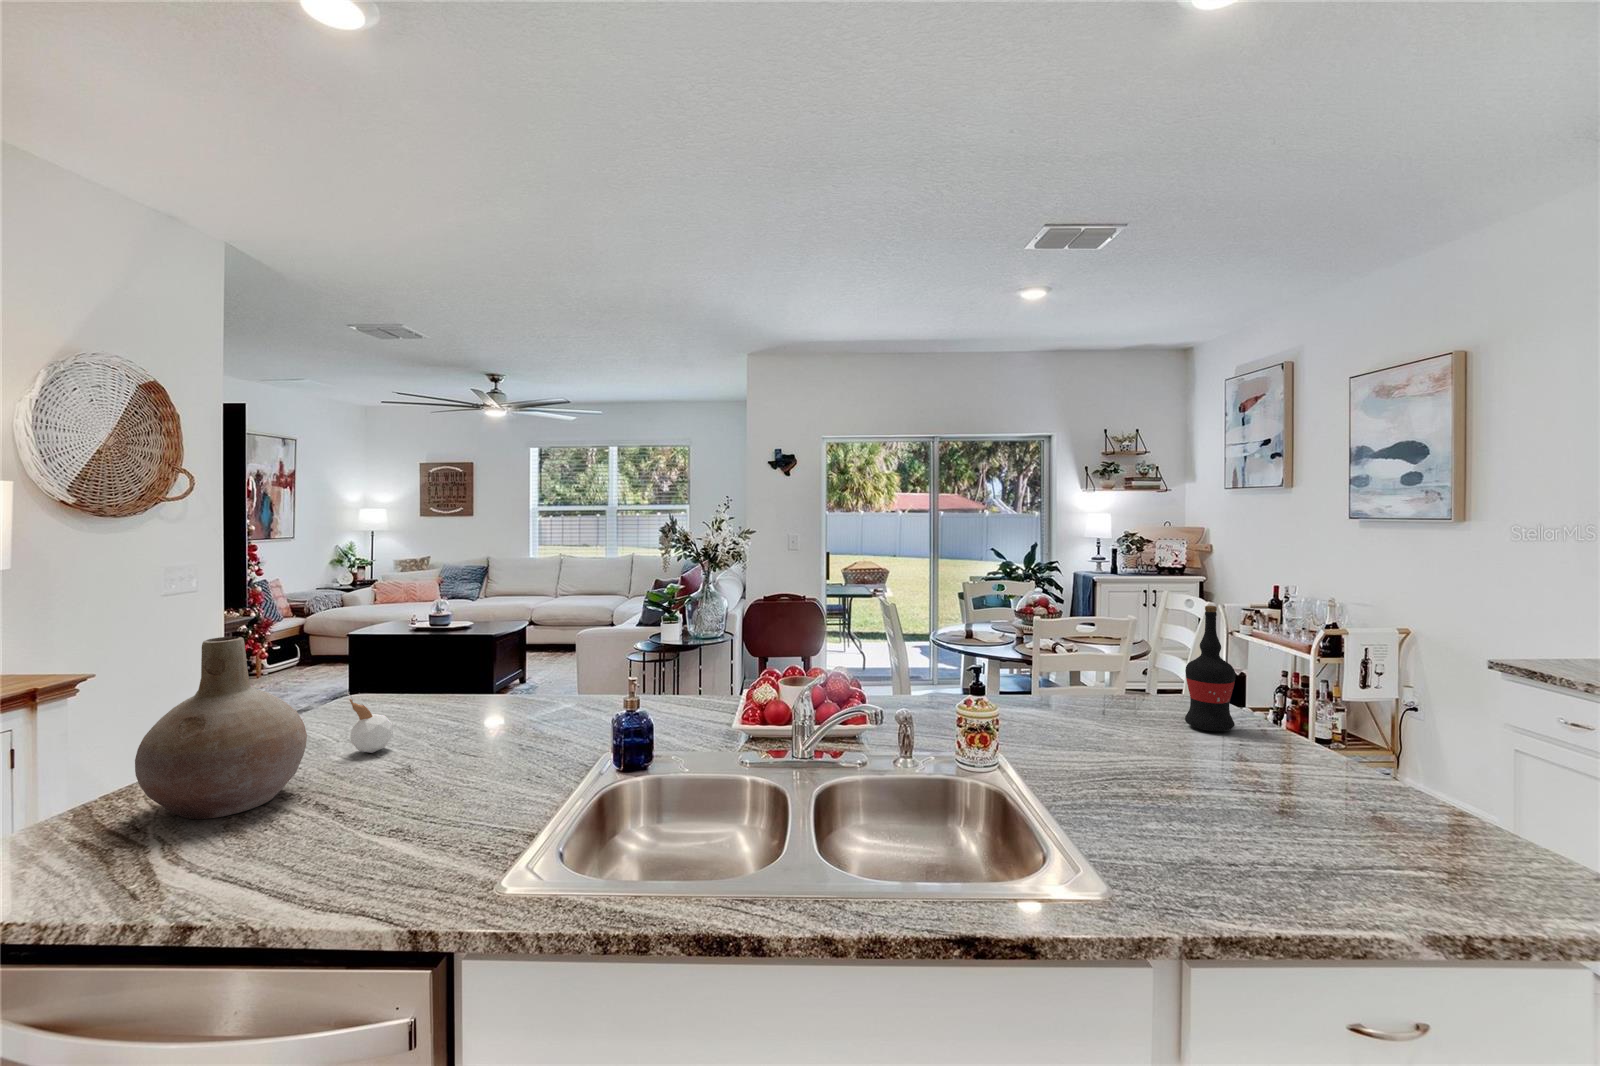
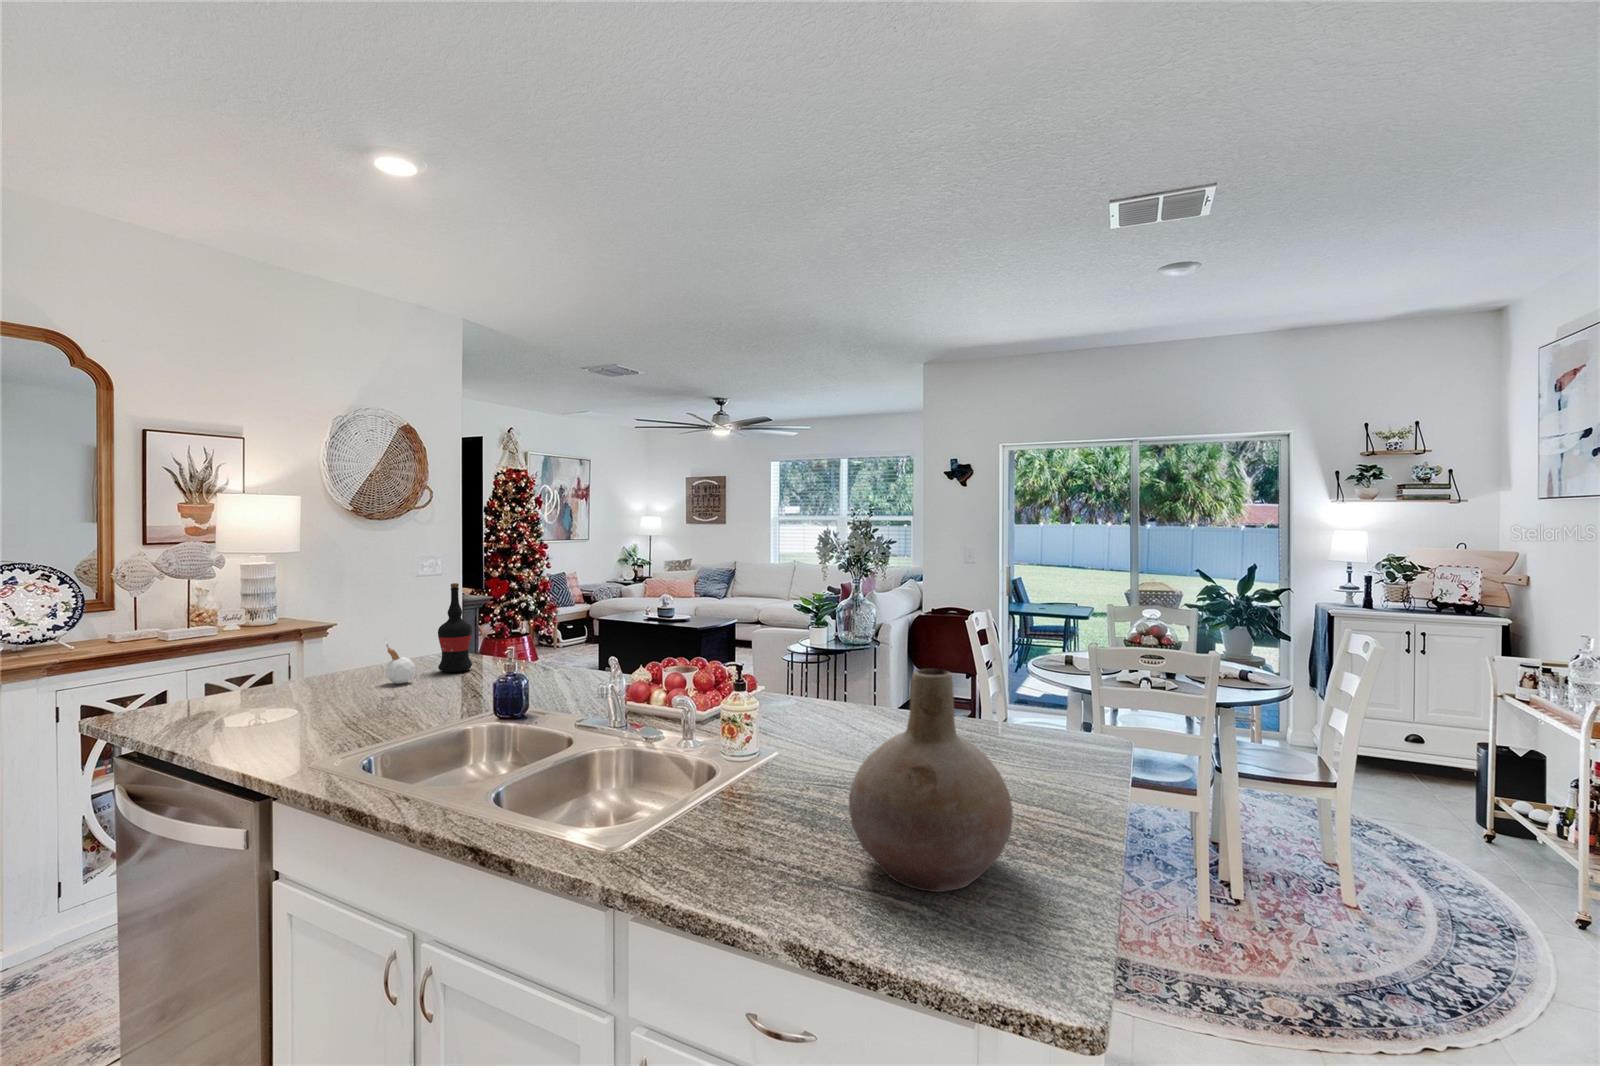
wine bottle: present [1185,605,1236,731] -> present [438,583,472,672]
vase: present [135,637,307,819] -> present [849,669,1013,892]

